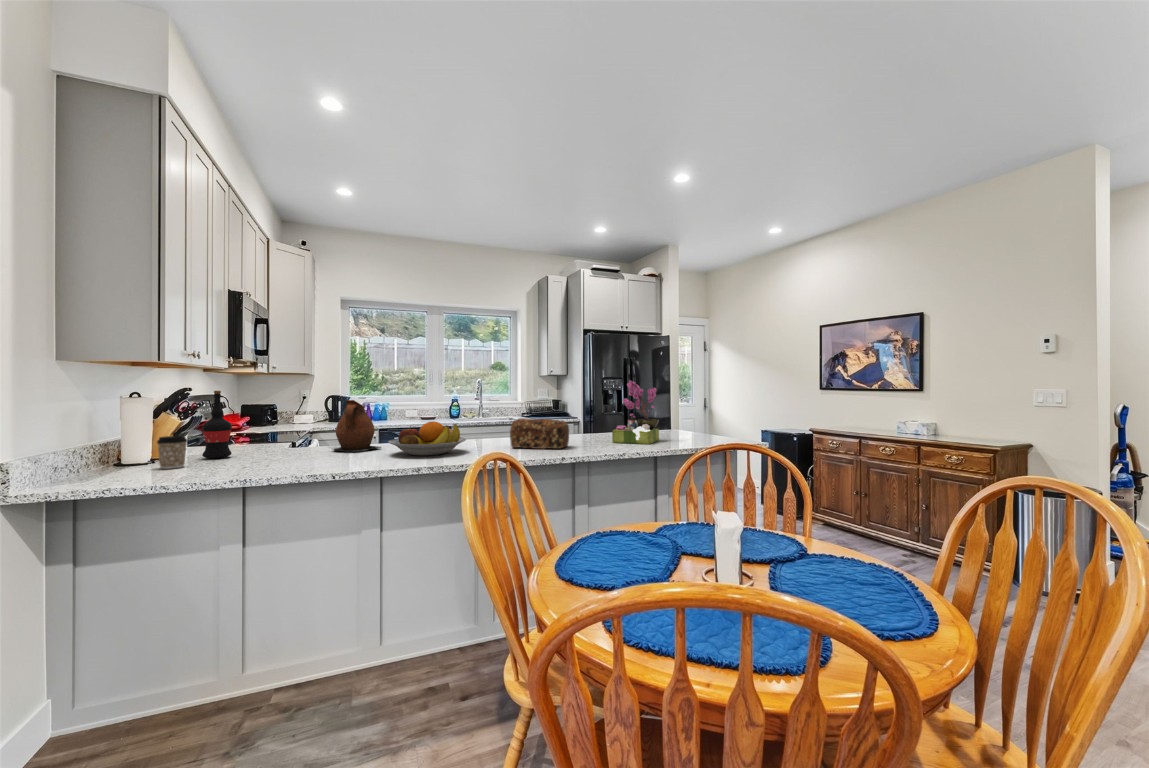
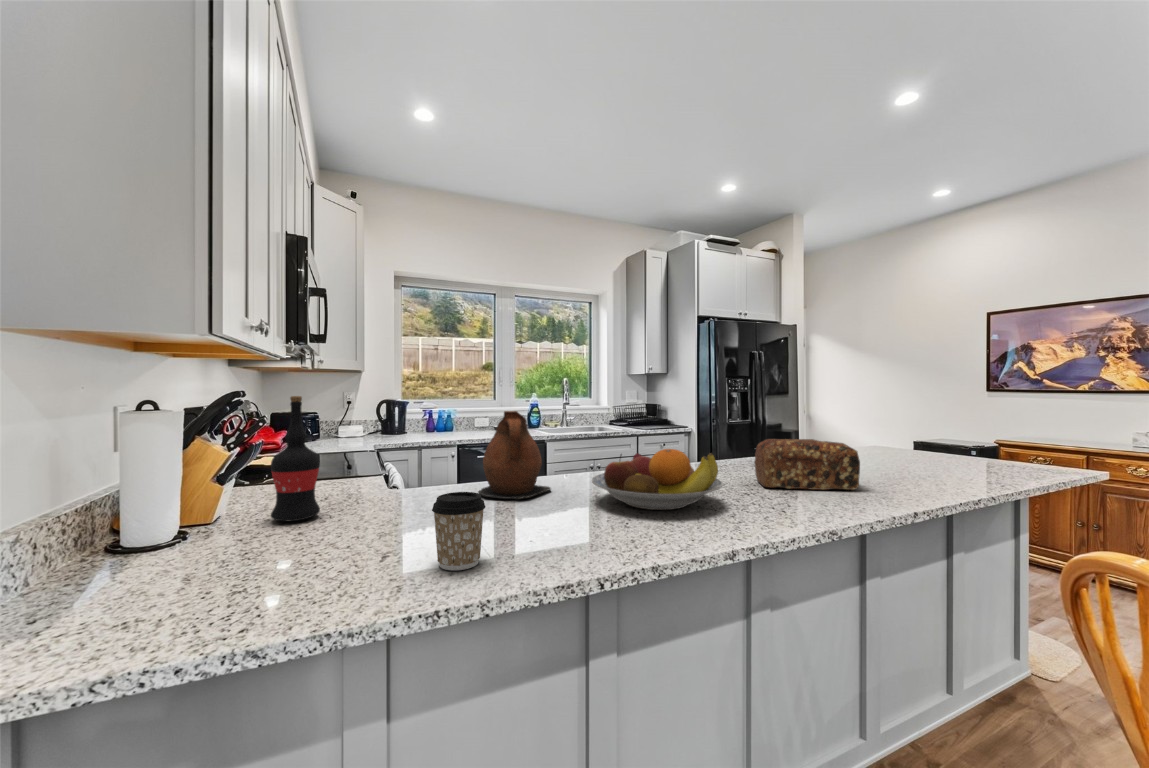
flower arrangement: present [612,380,659,444] -> none [868,377,955,477]
coffee cup: present [157,436,187,469] -> present [432,492,486,570]

